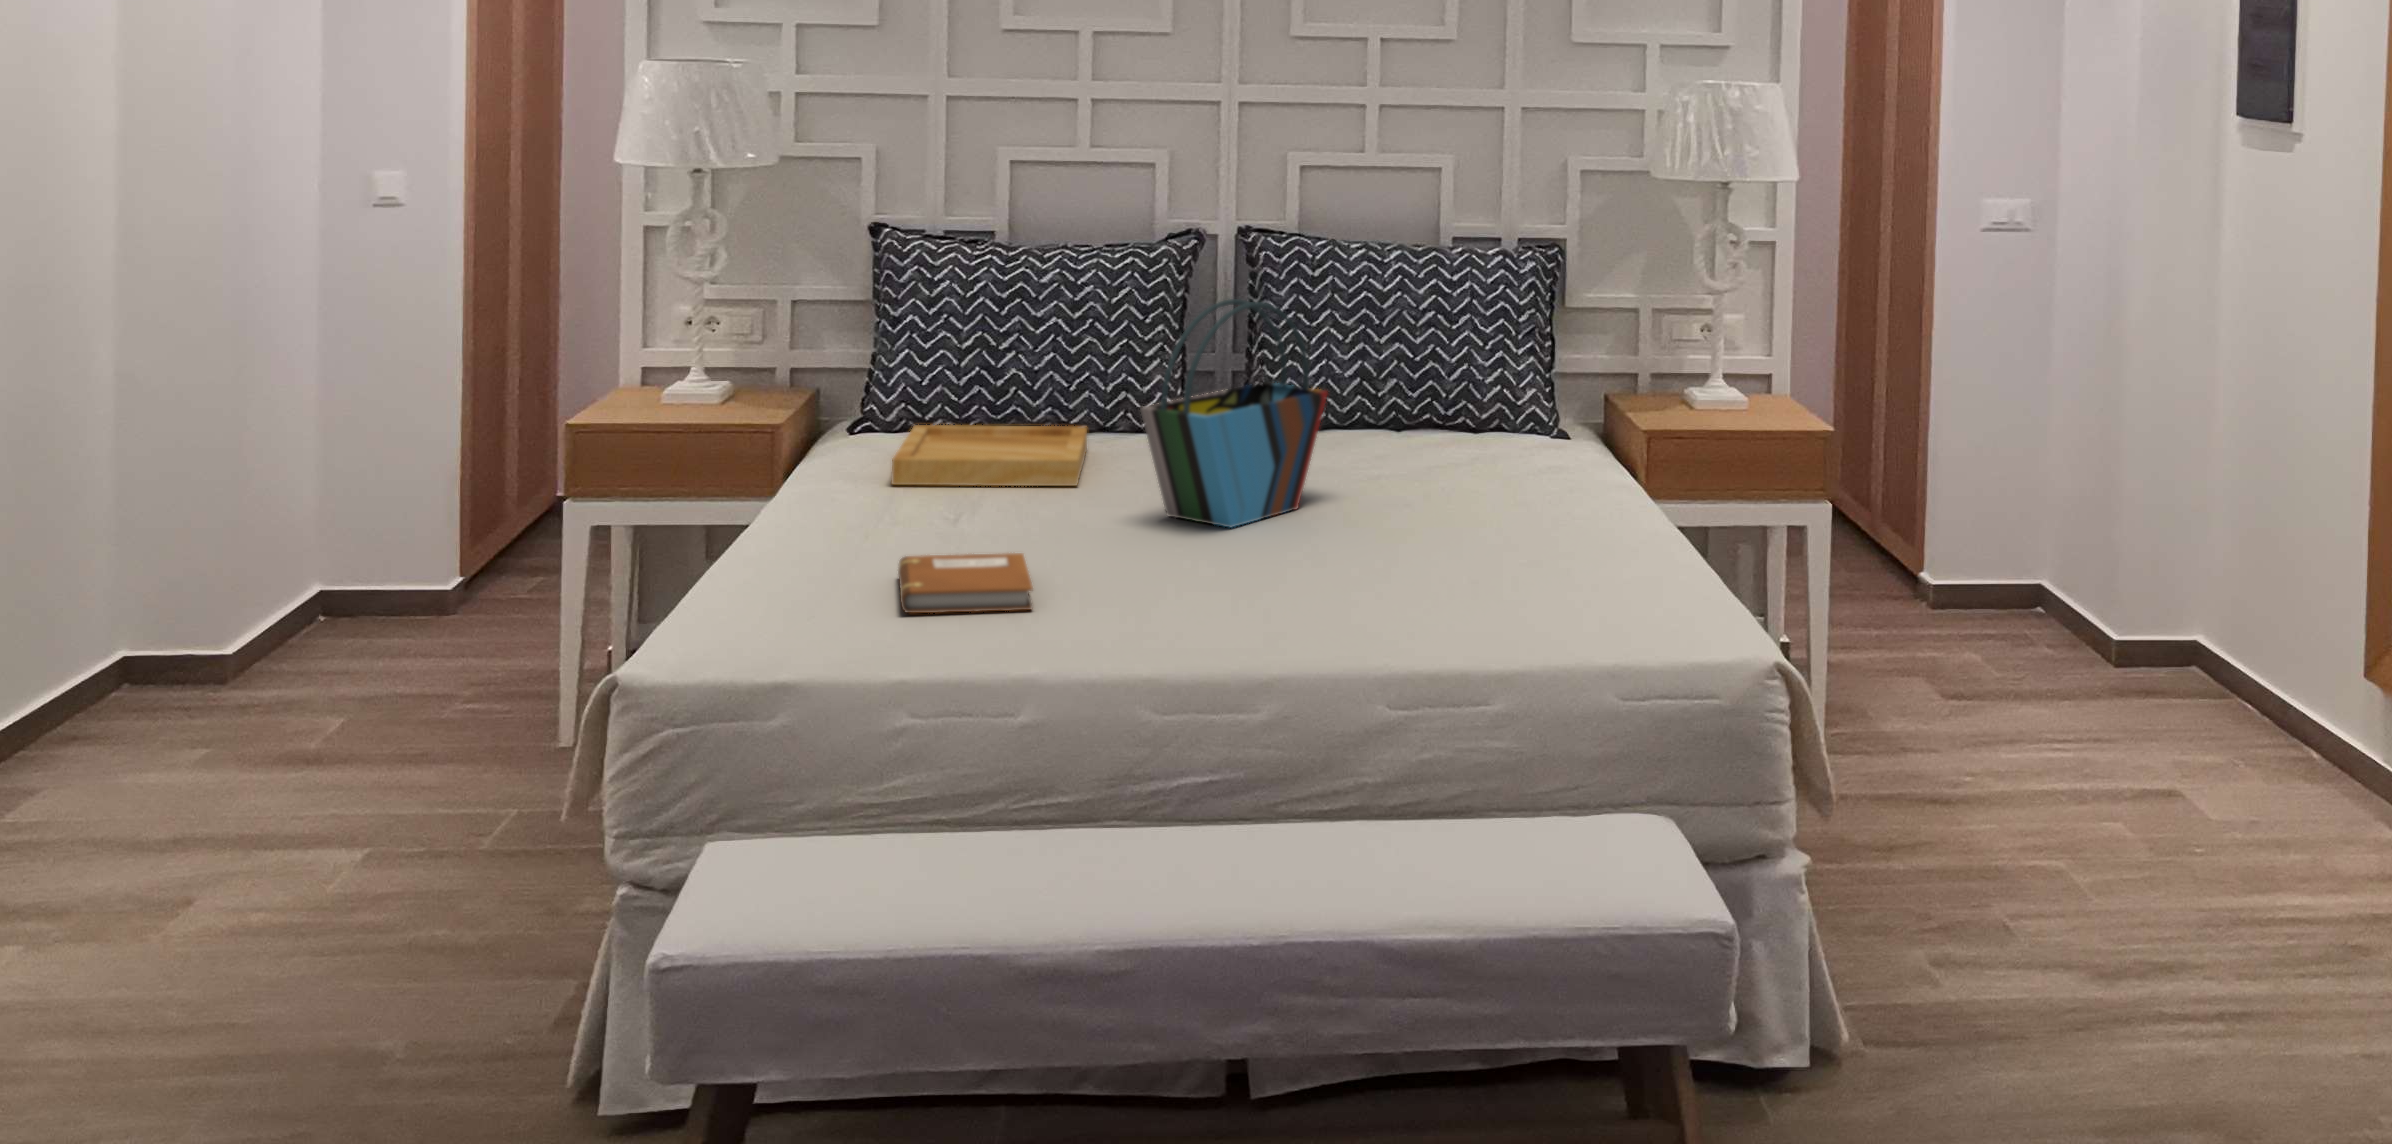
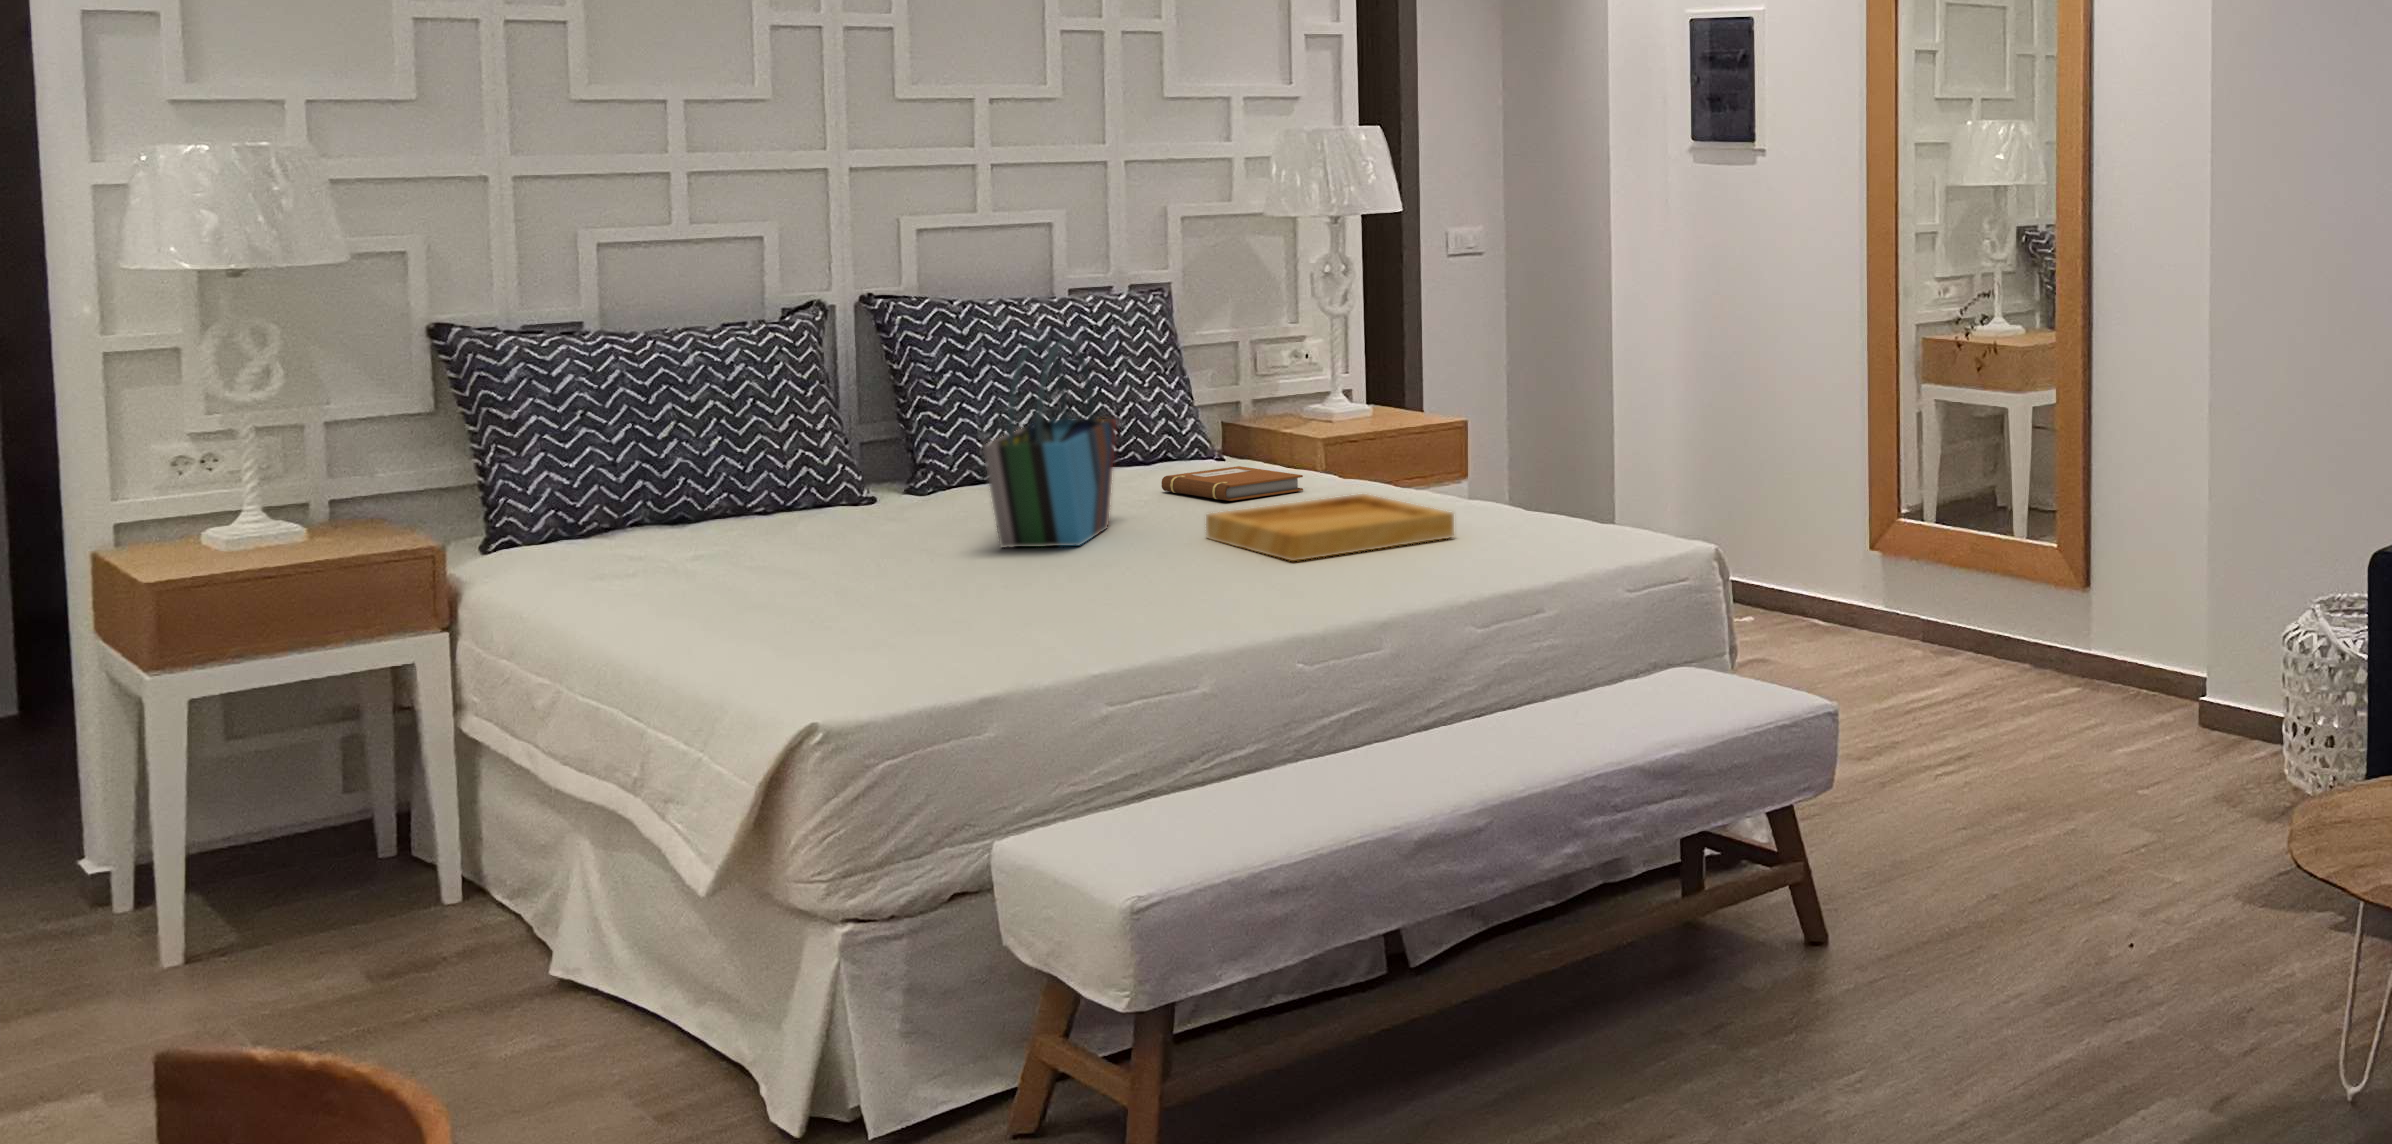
tray: present [891,425,1087,486] -> present [1206,494,1454,561]
notebook: present [898,553,1033,613] -> present [1162,466,1303,501]

